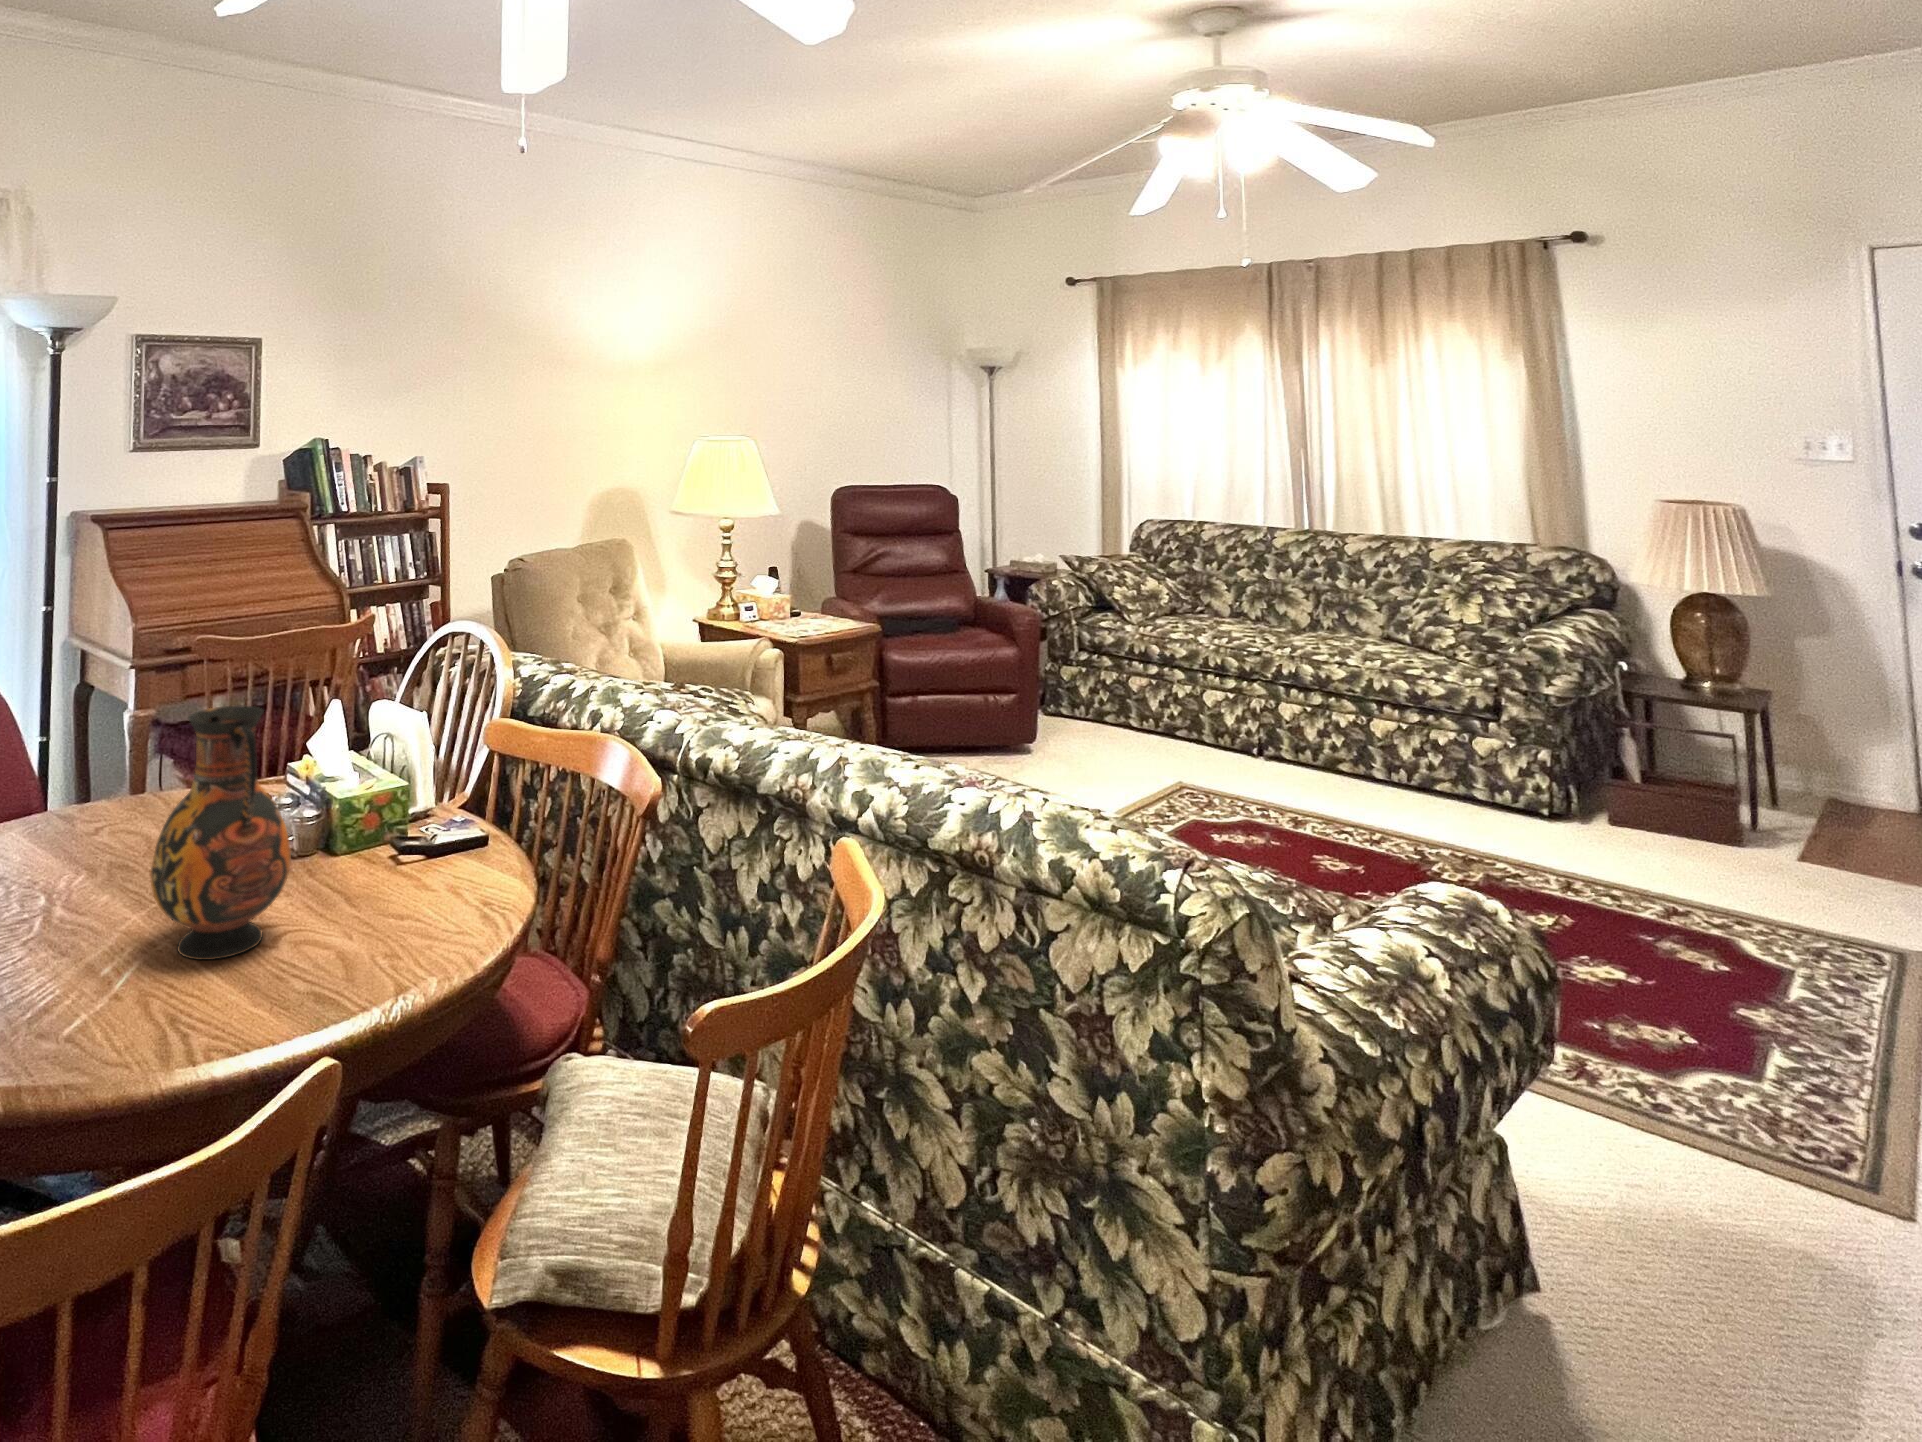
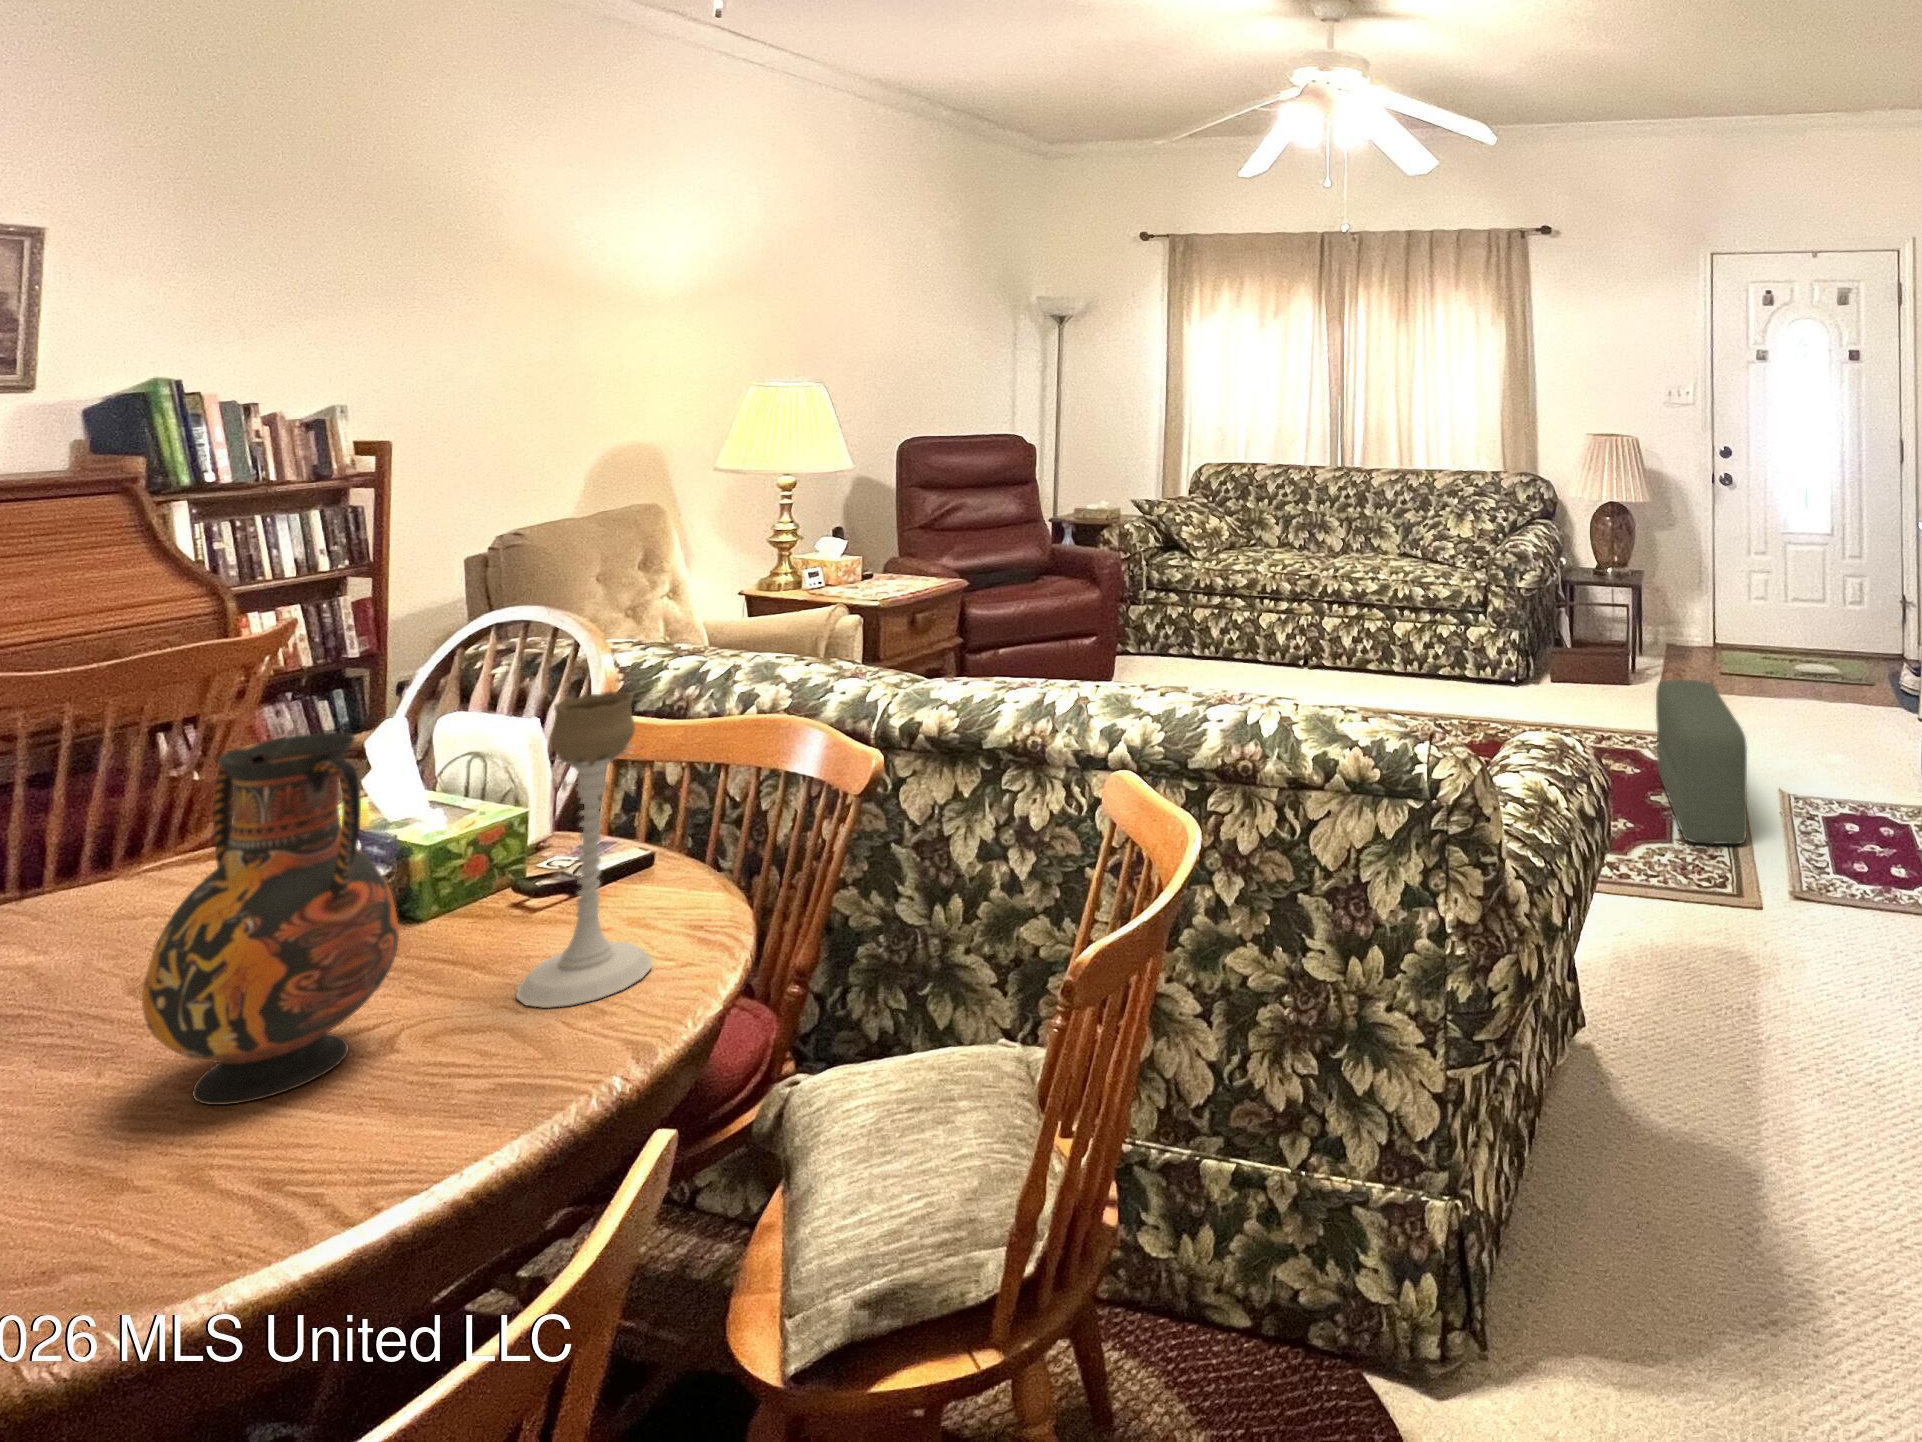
candle holder: none [365,699,456,945] -> present [516,691,652,1008]
pouf: none [1748,850,1901,1112] -> present [1656,680,1747,844]

